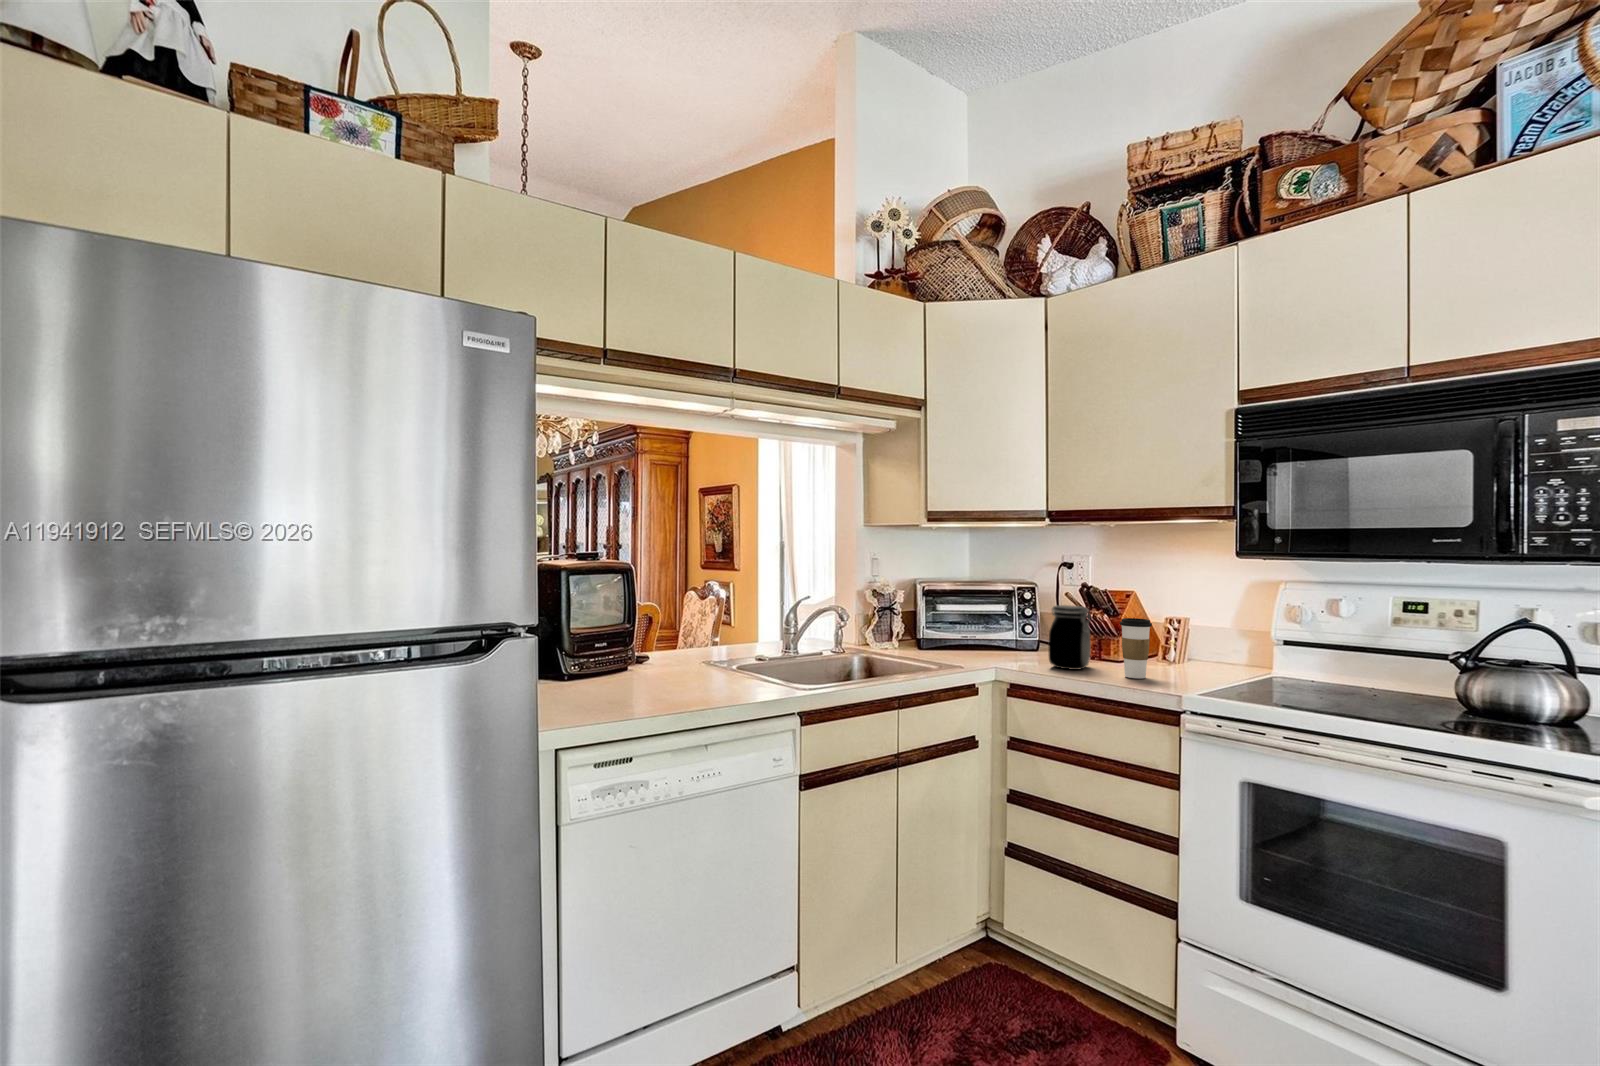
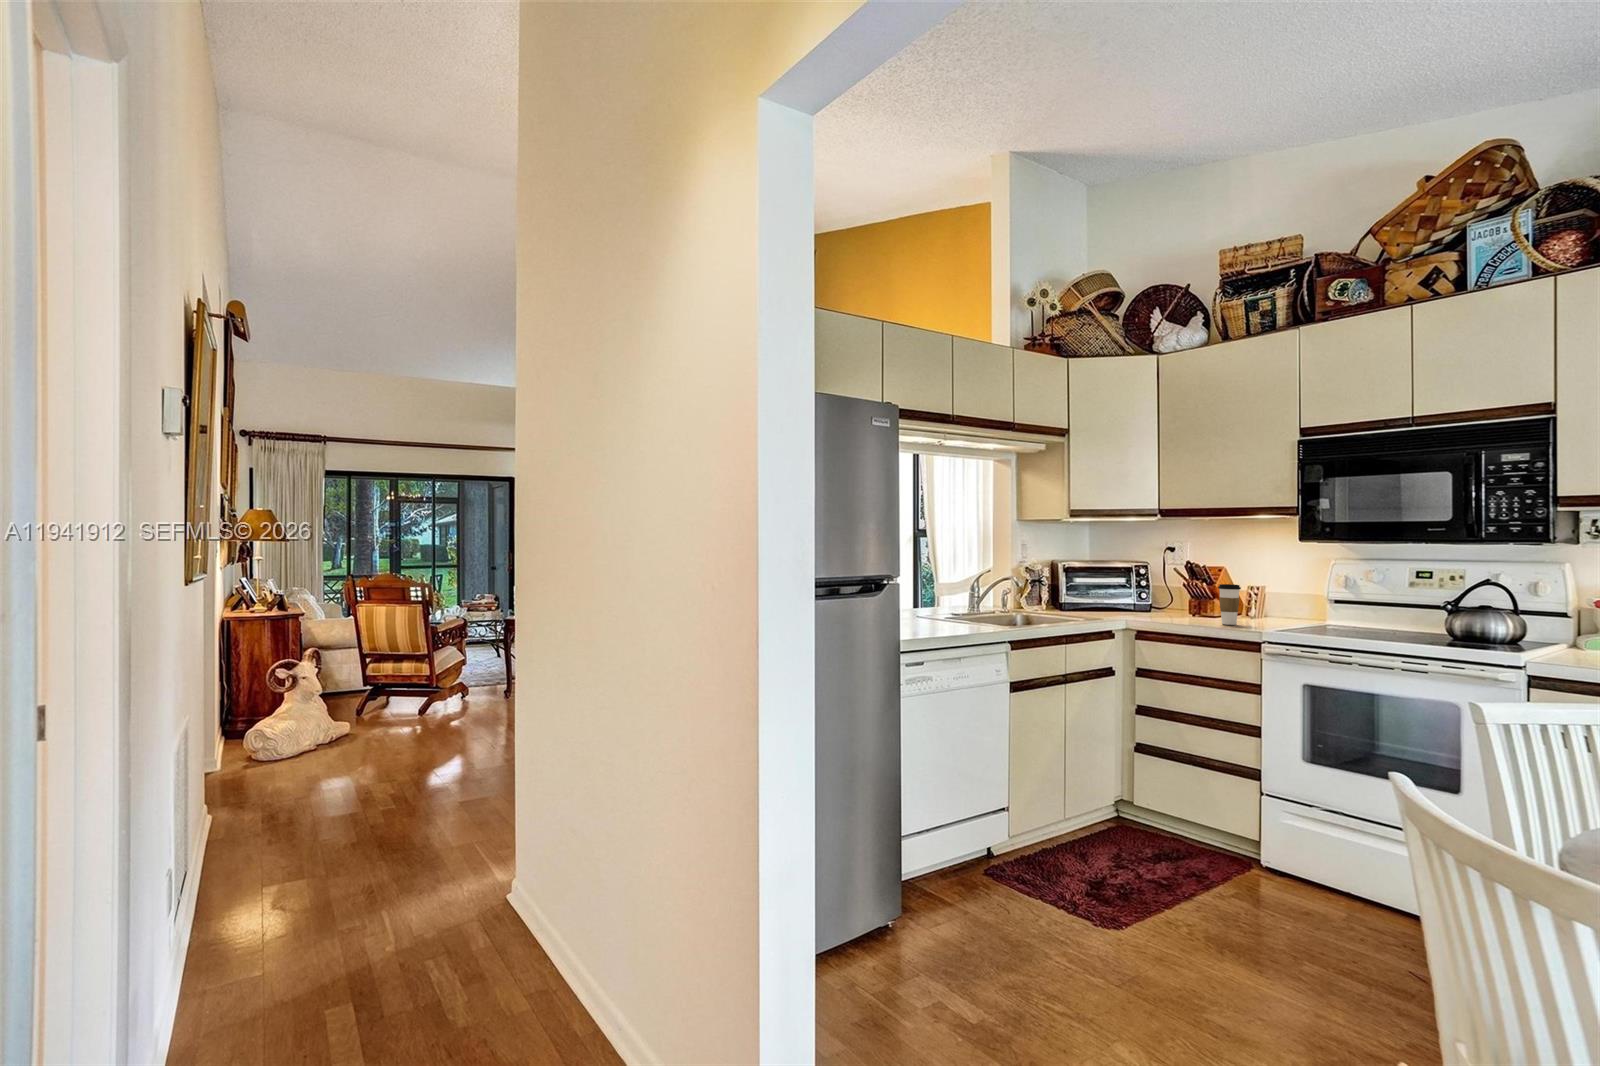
jar: present [1048,605,1090,670] -> none [1166,577,1196,621]

